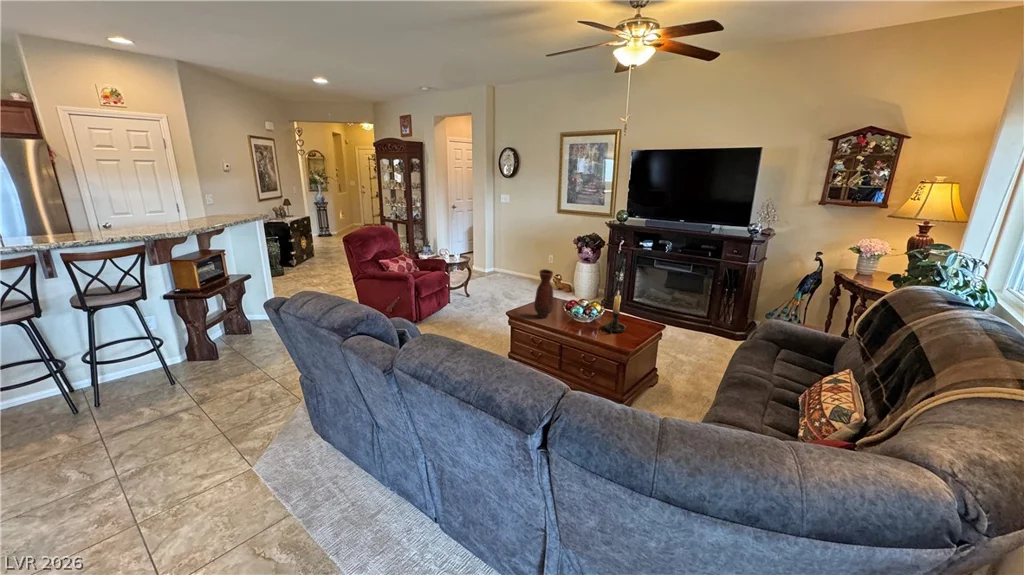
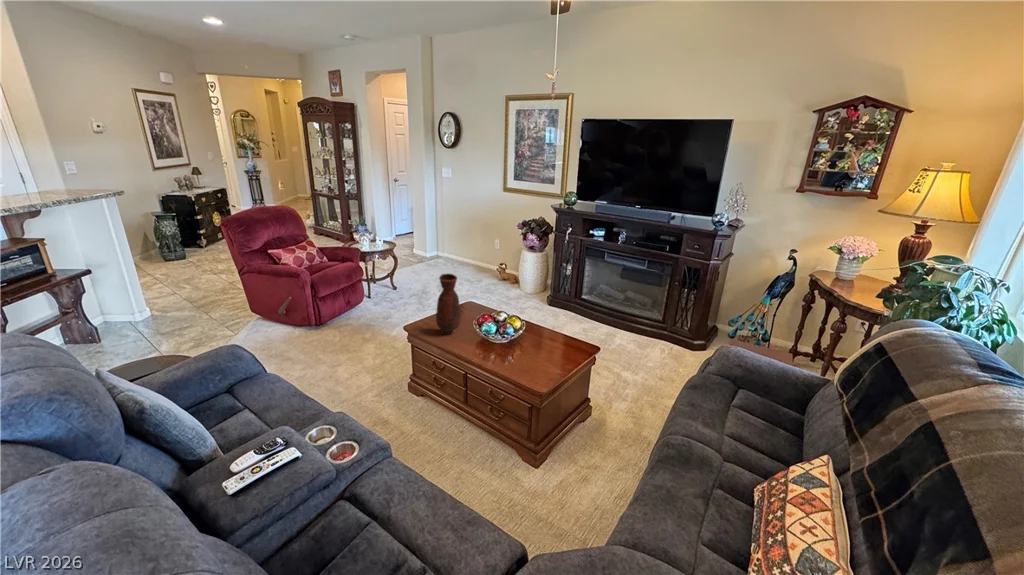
candle holder: present [604,291,626,333] -> none [517,305,545,360]

